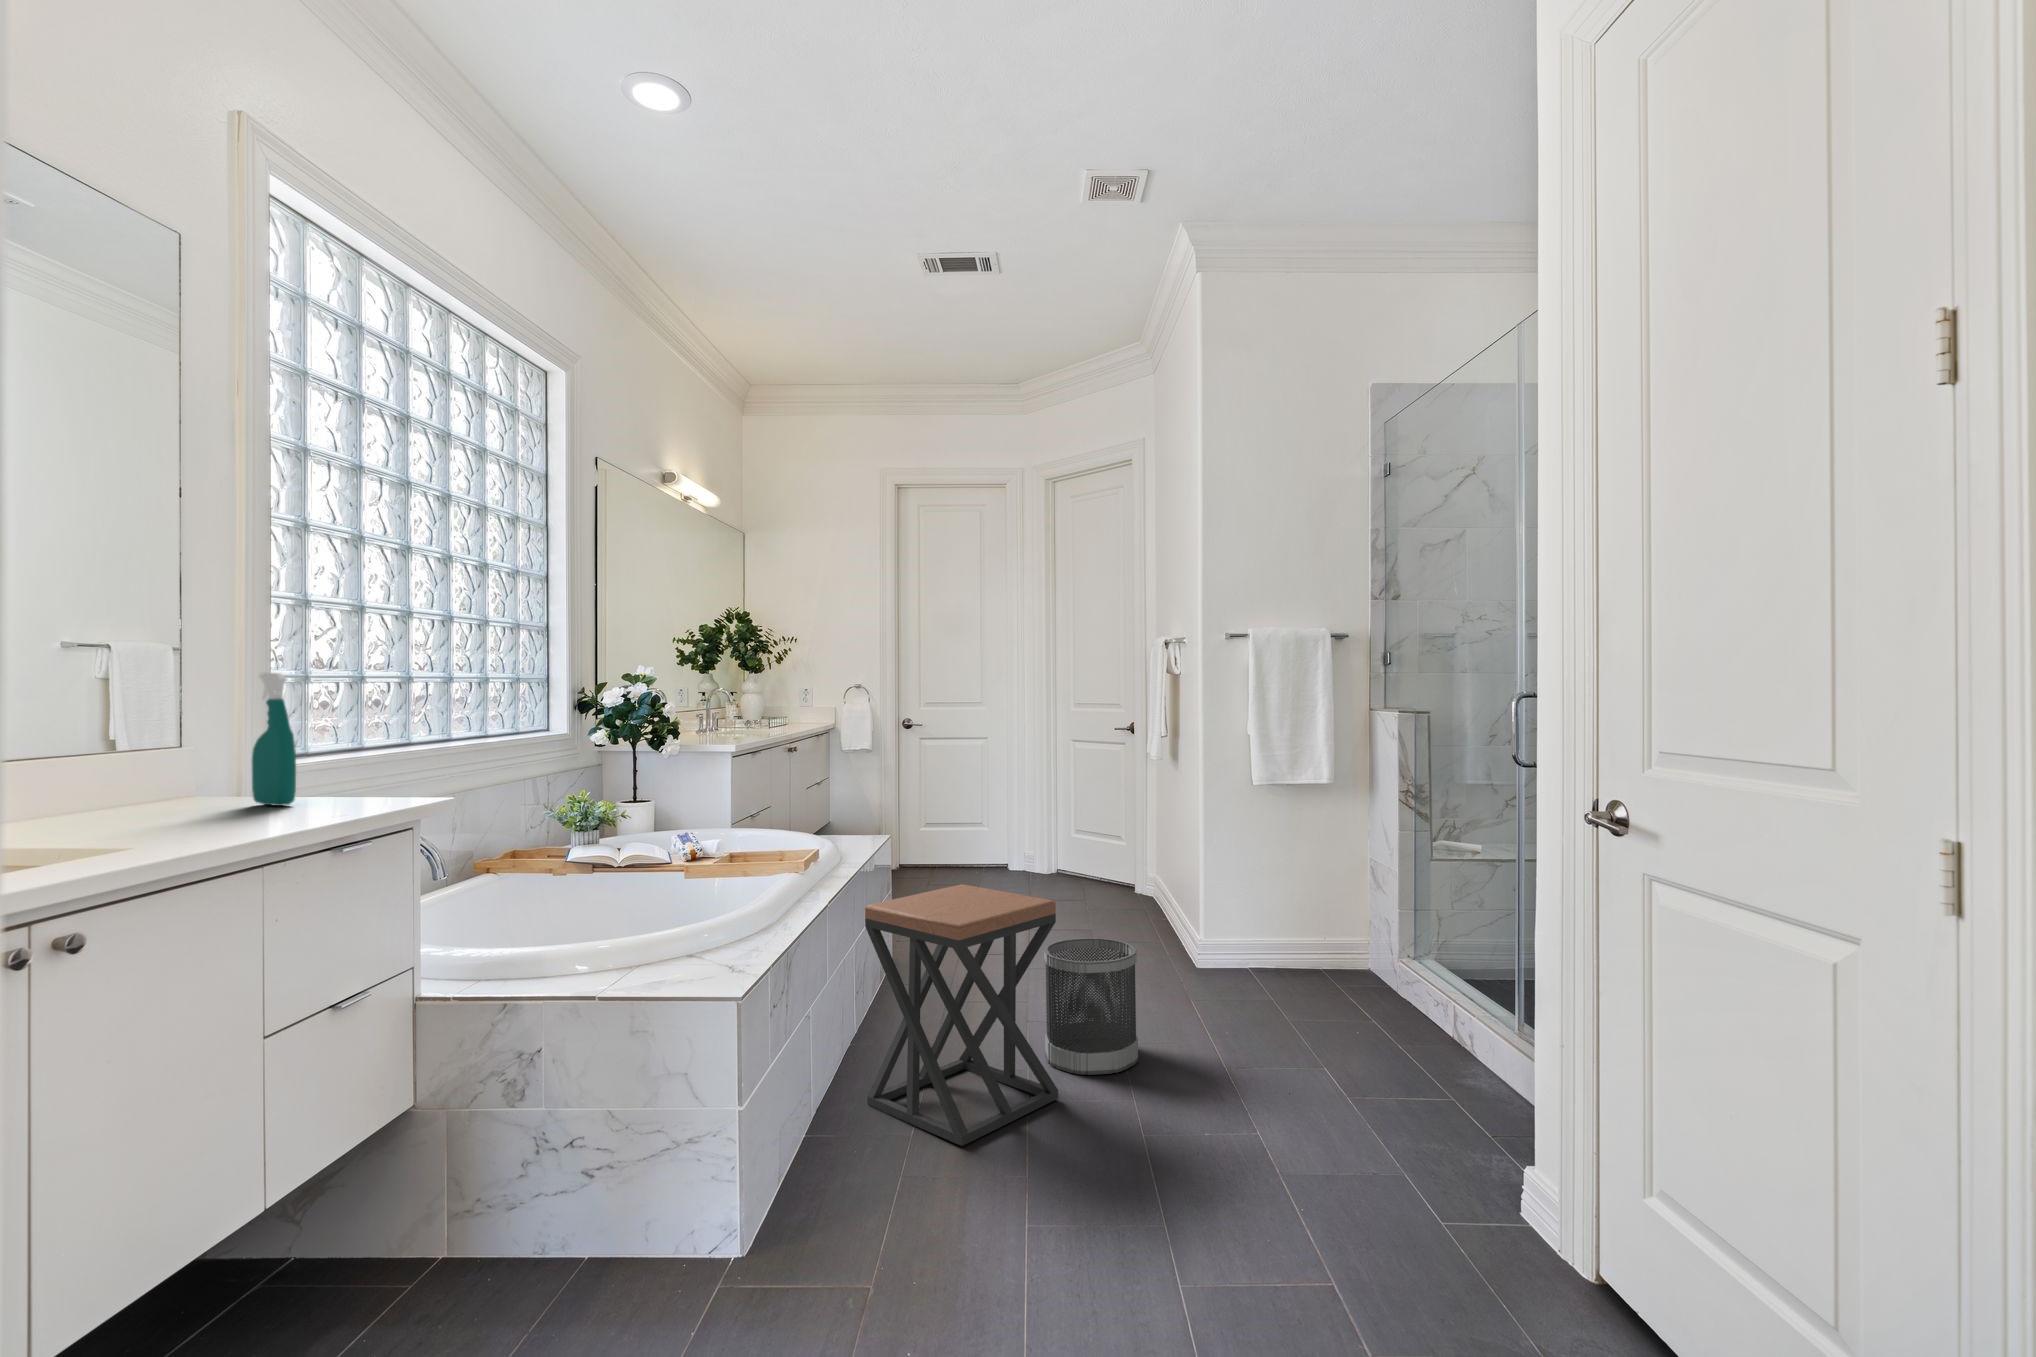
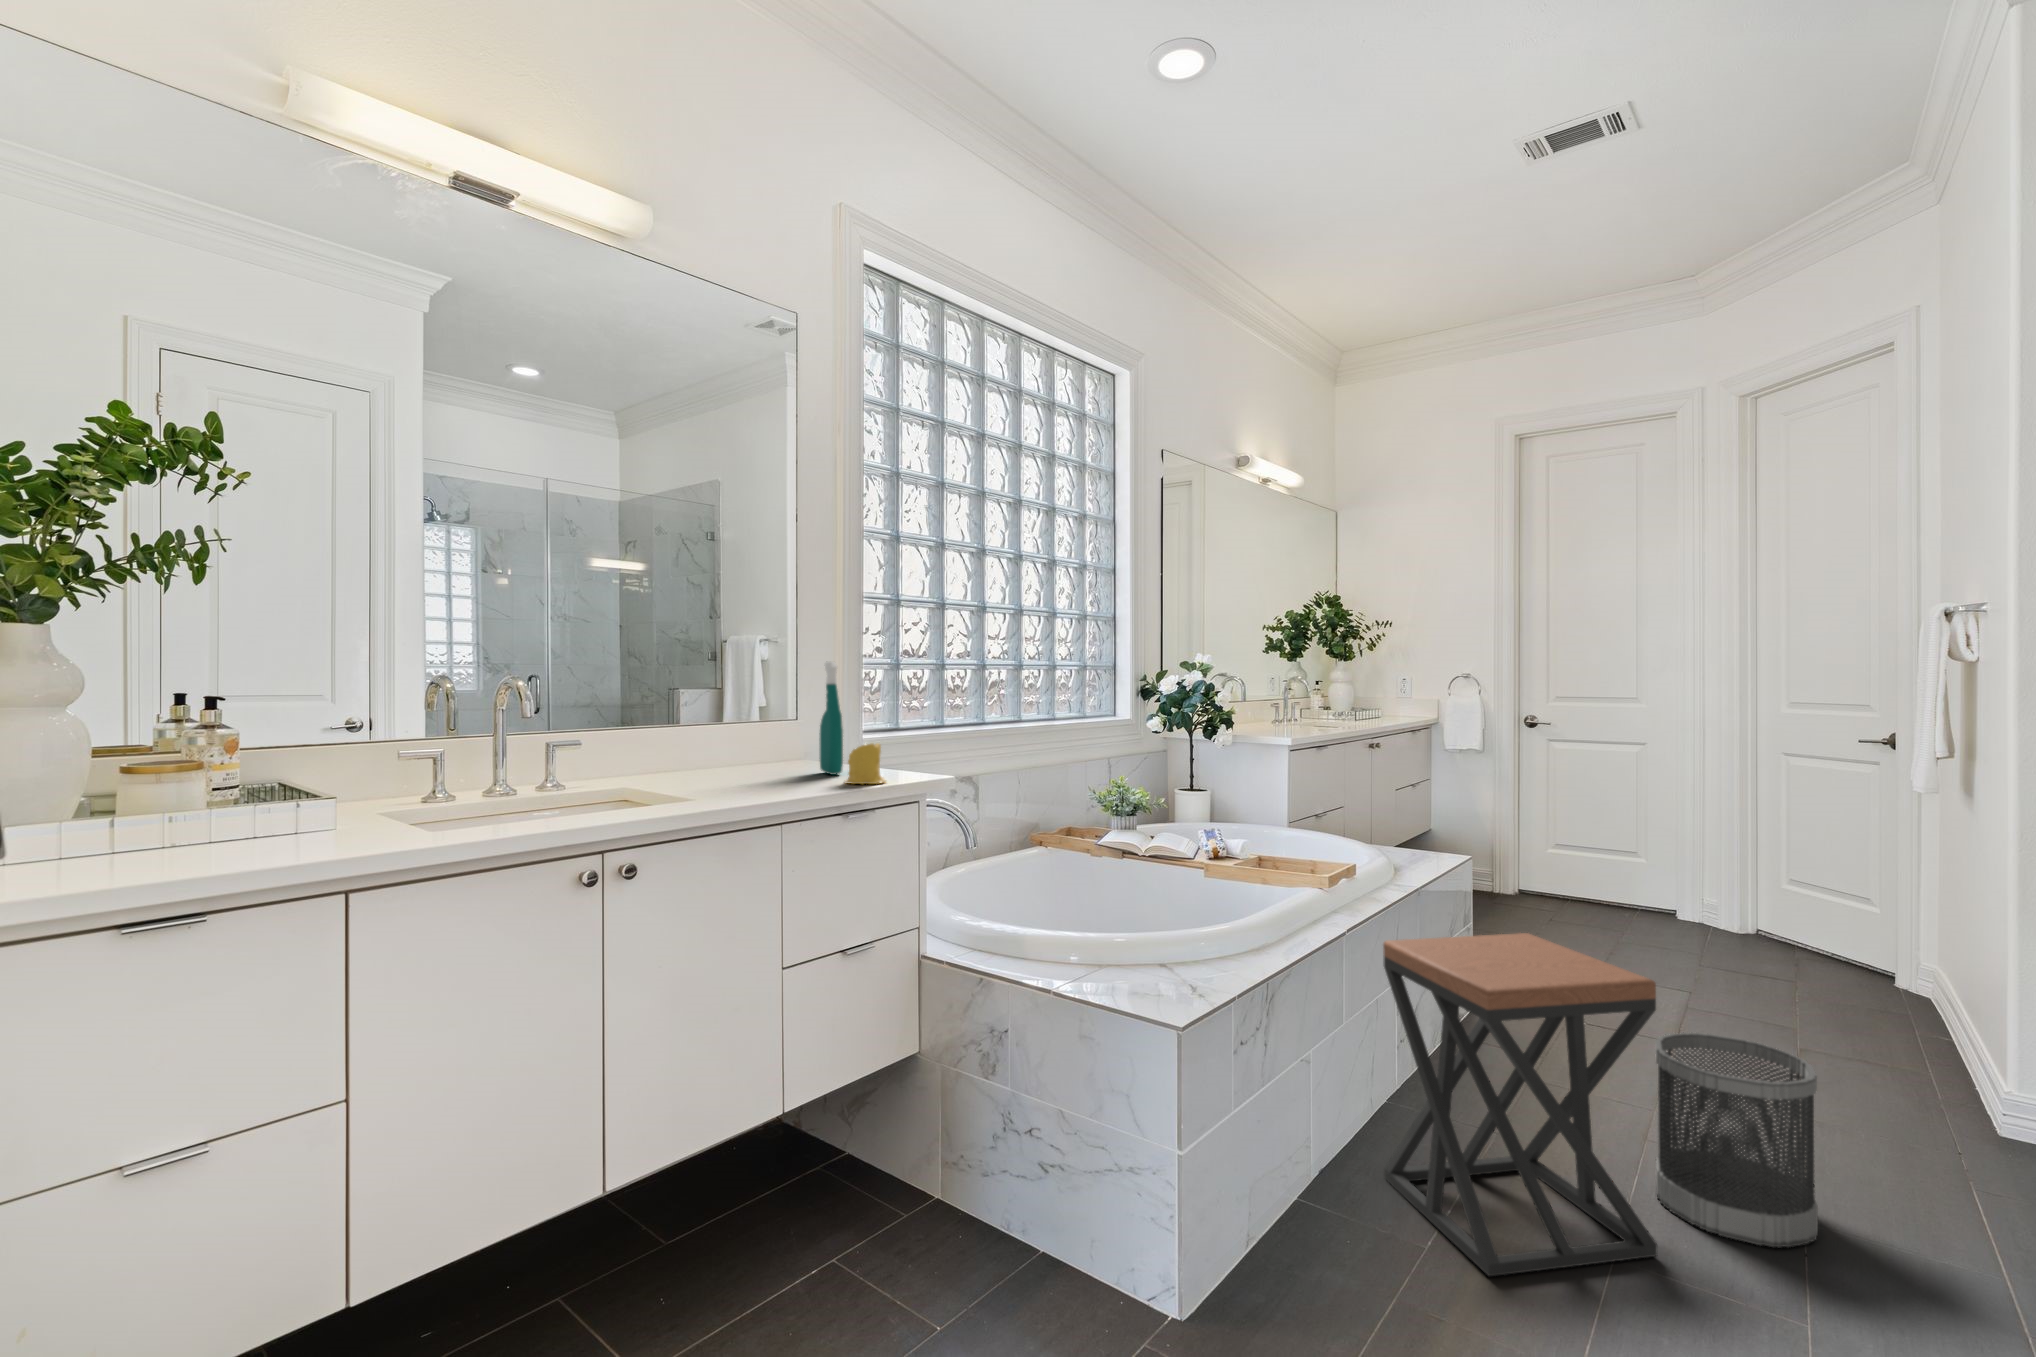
candle: none [319,762,379,812] -> present [845,743,886,784]

